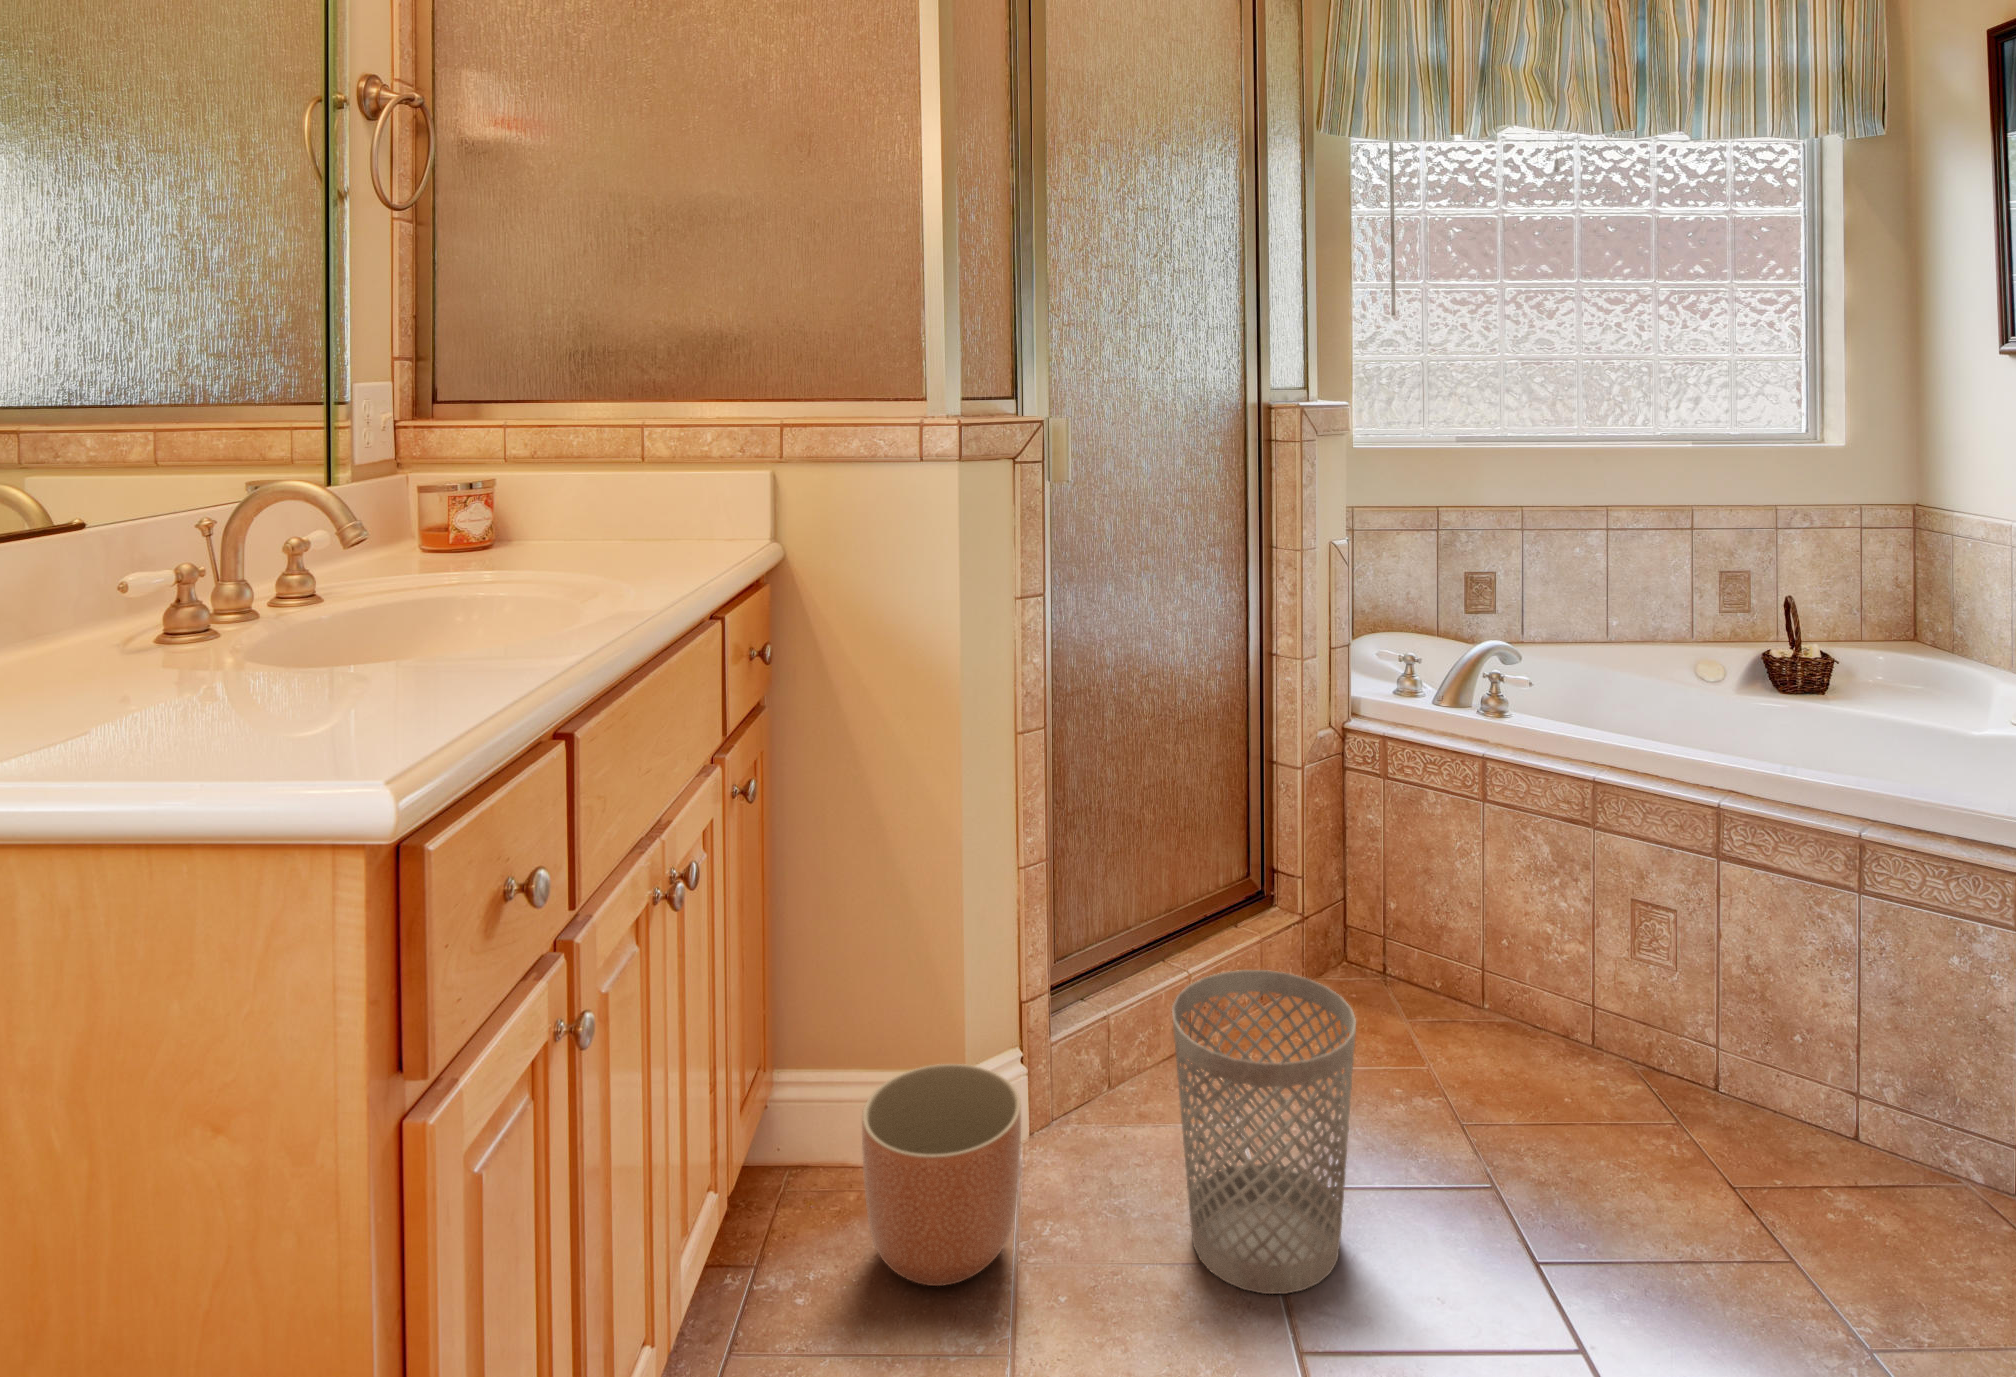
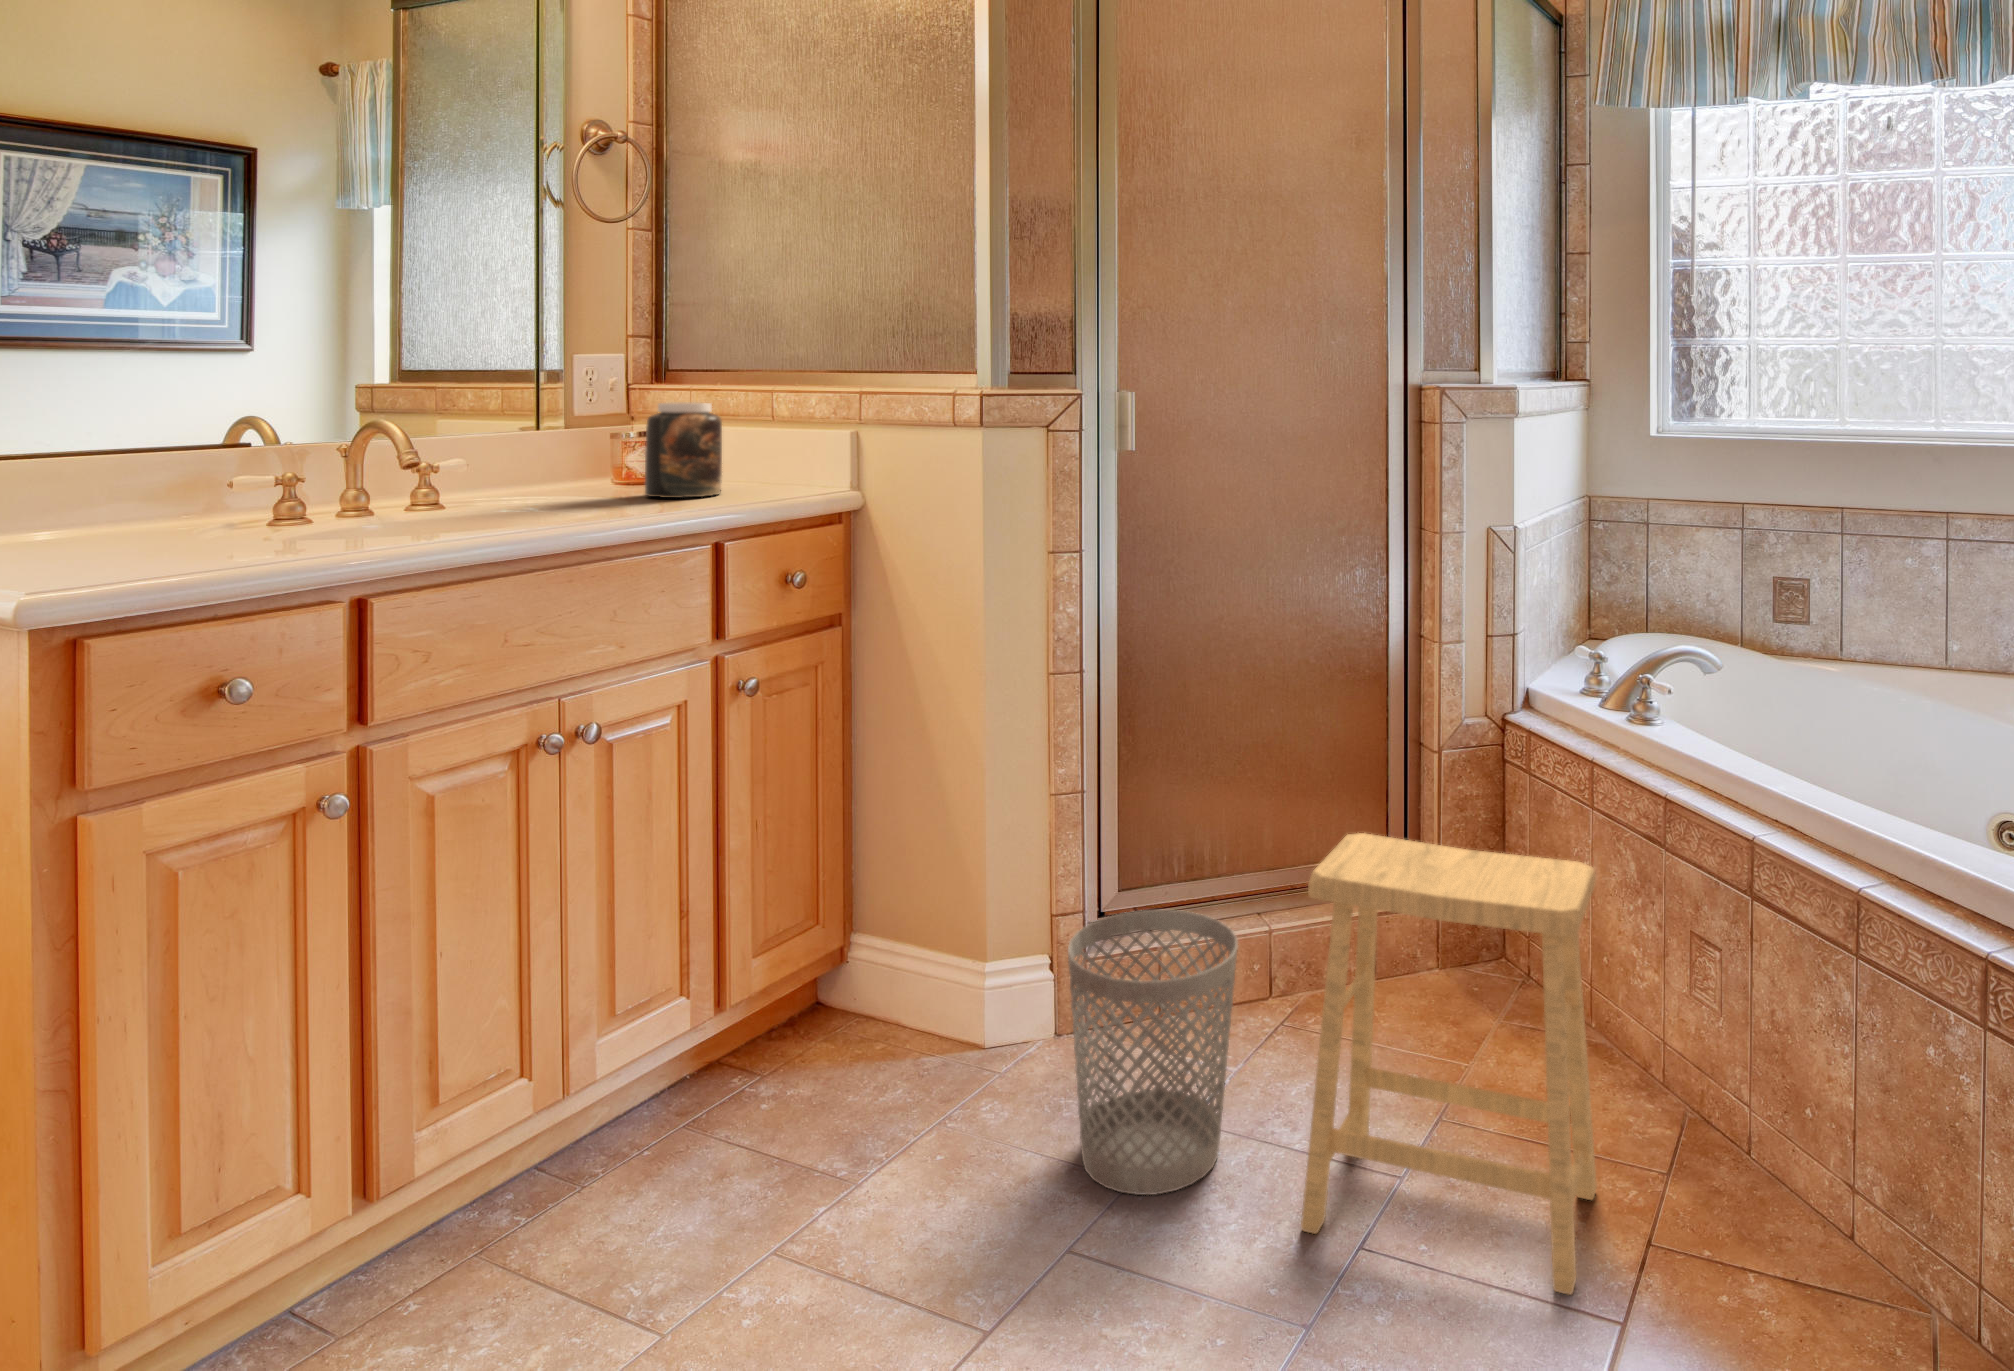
jar: none [551,450,648,577] -> present [645,402,722,498]
footstool: none [1418,846,1743,1275] -> present [1301,833,1597,1295]
planter: present [862,1064,1021,1286] -> none [836,940,976,1112]

